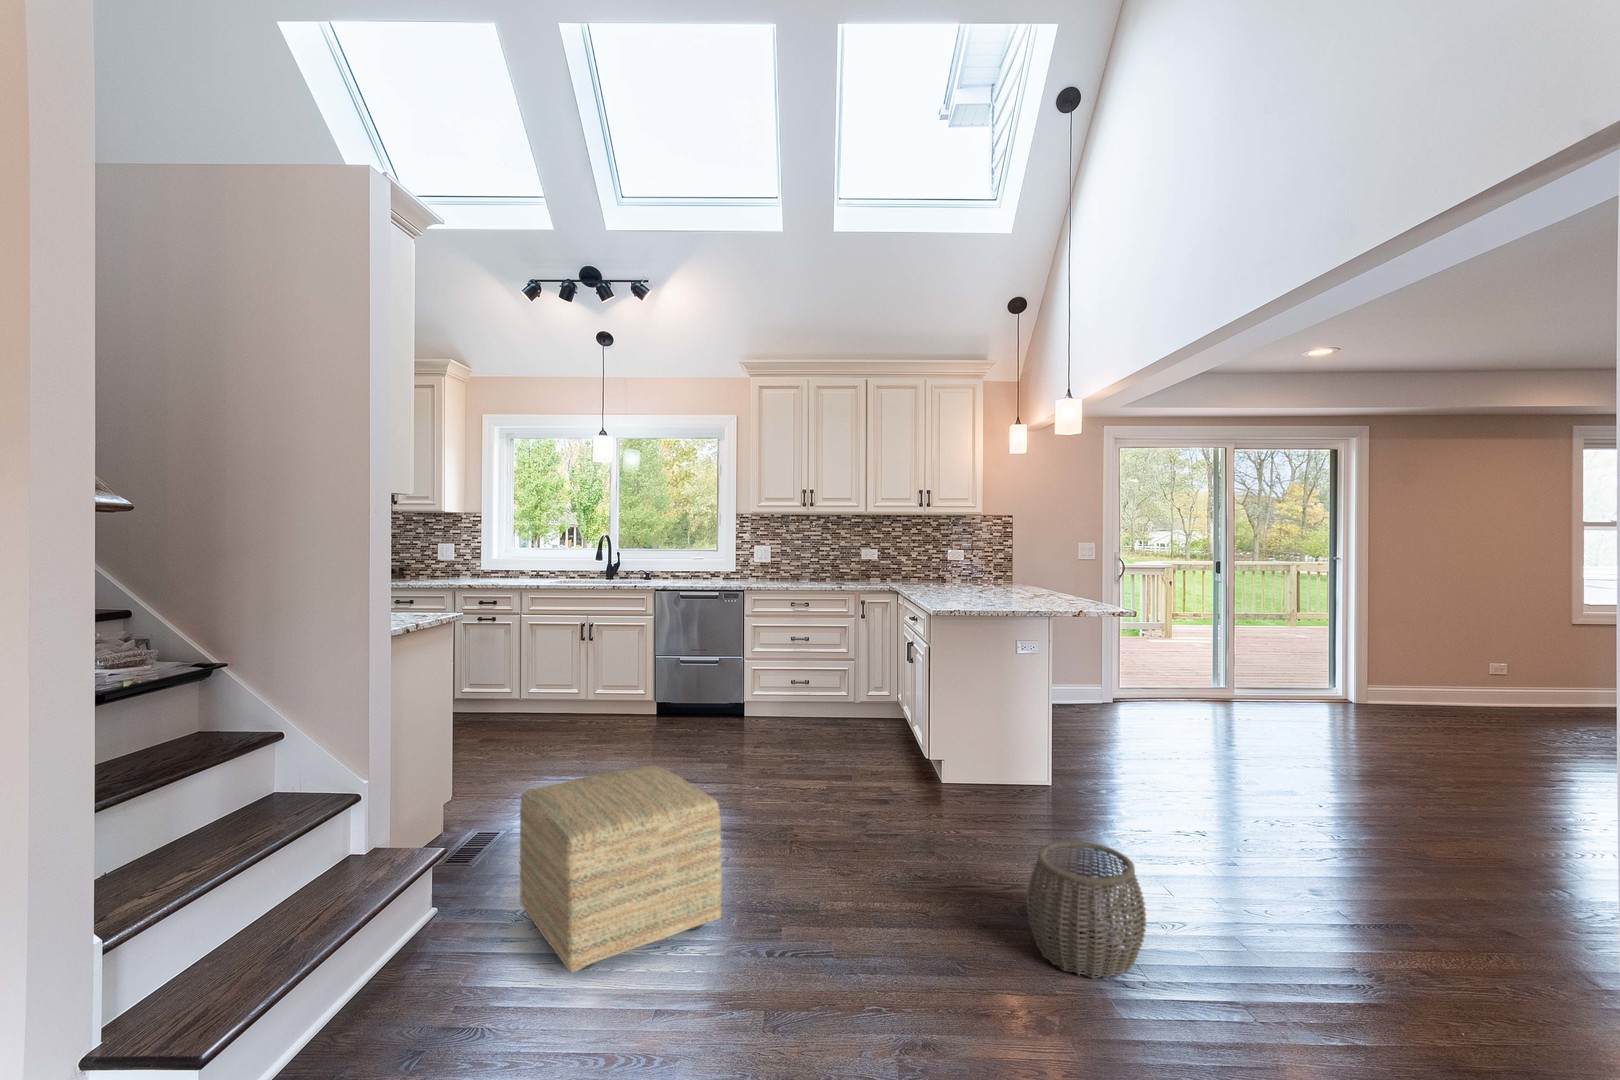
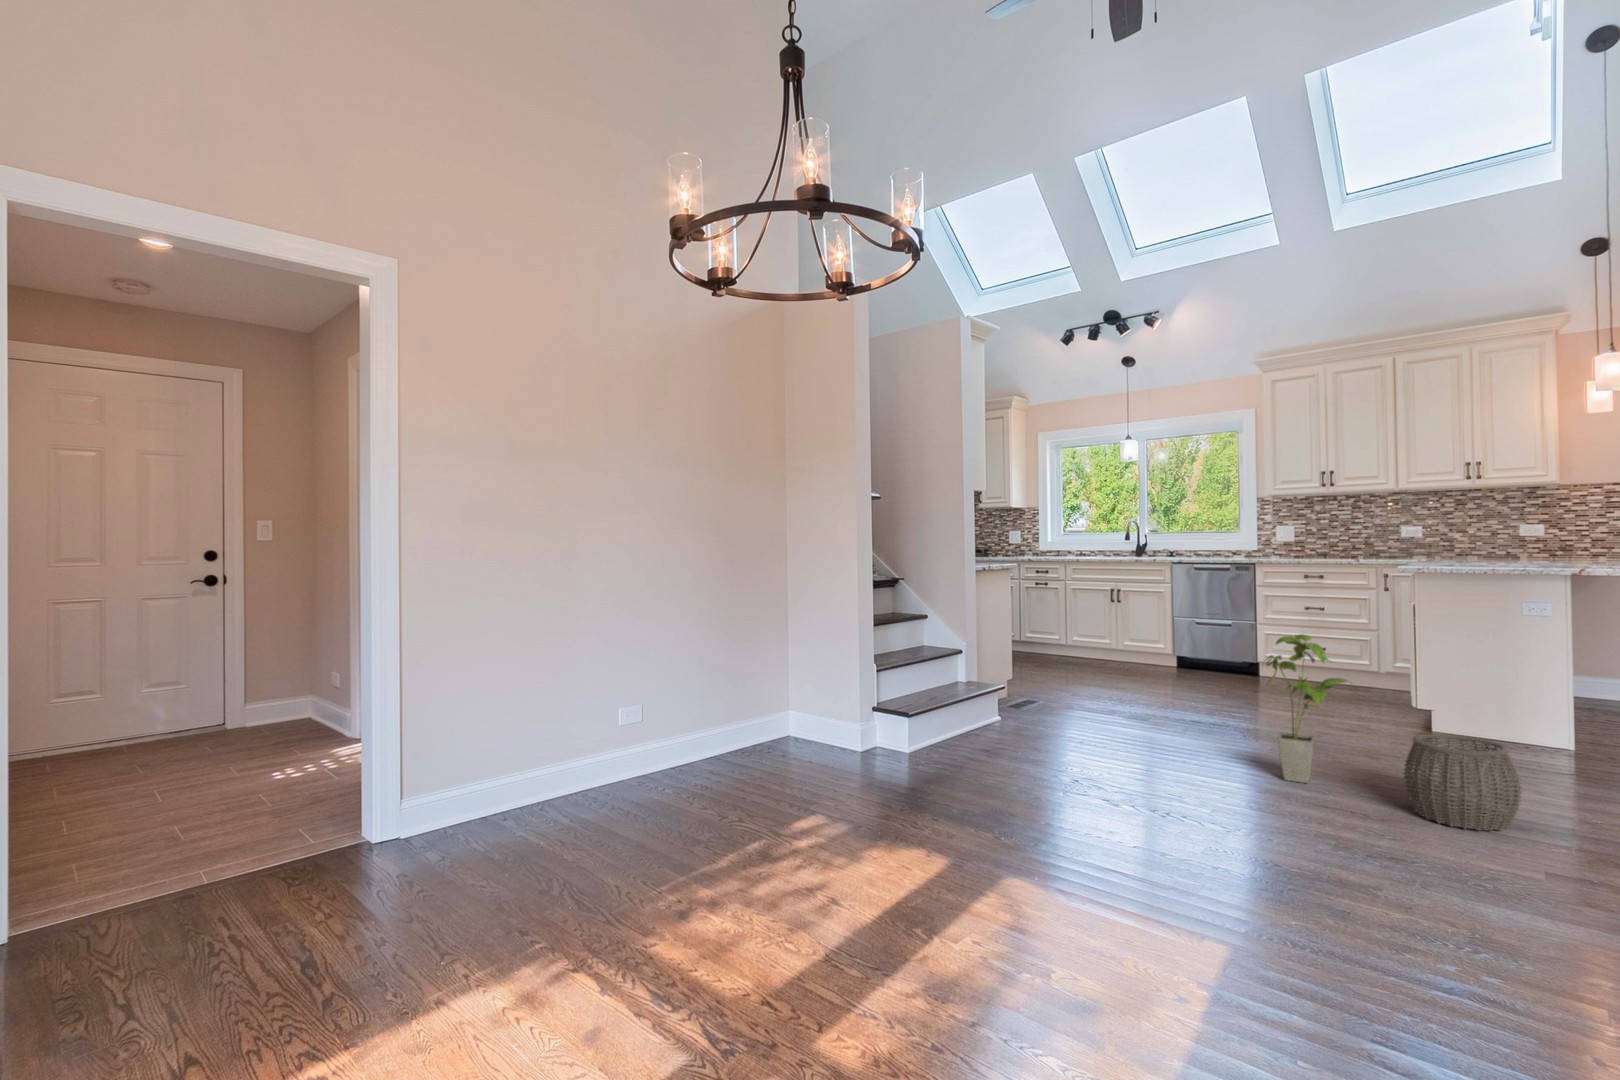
house plant: none [852,728,954,932] -> present [1266,634,1348,783]
ottoman: present [520,765,722,973] -> none [1039,658,1162,755]

